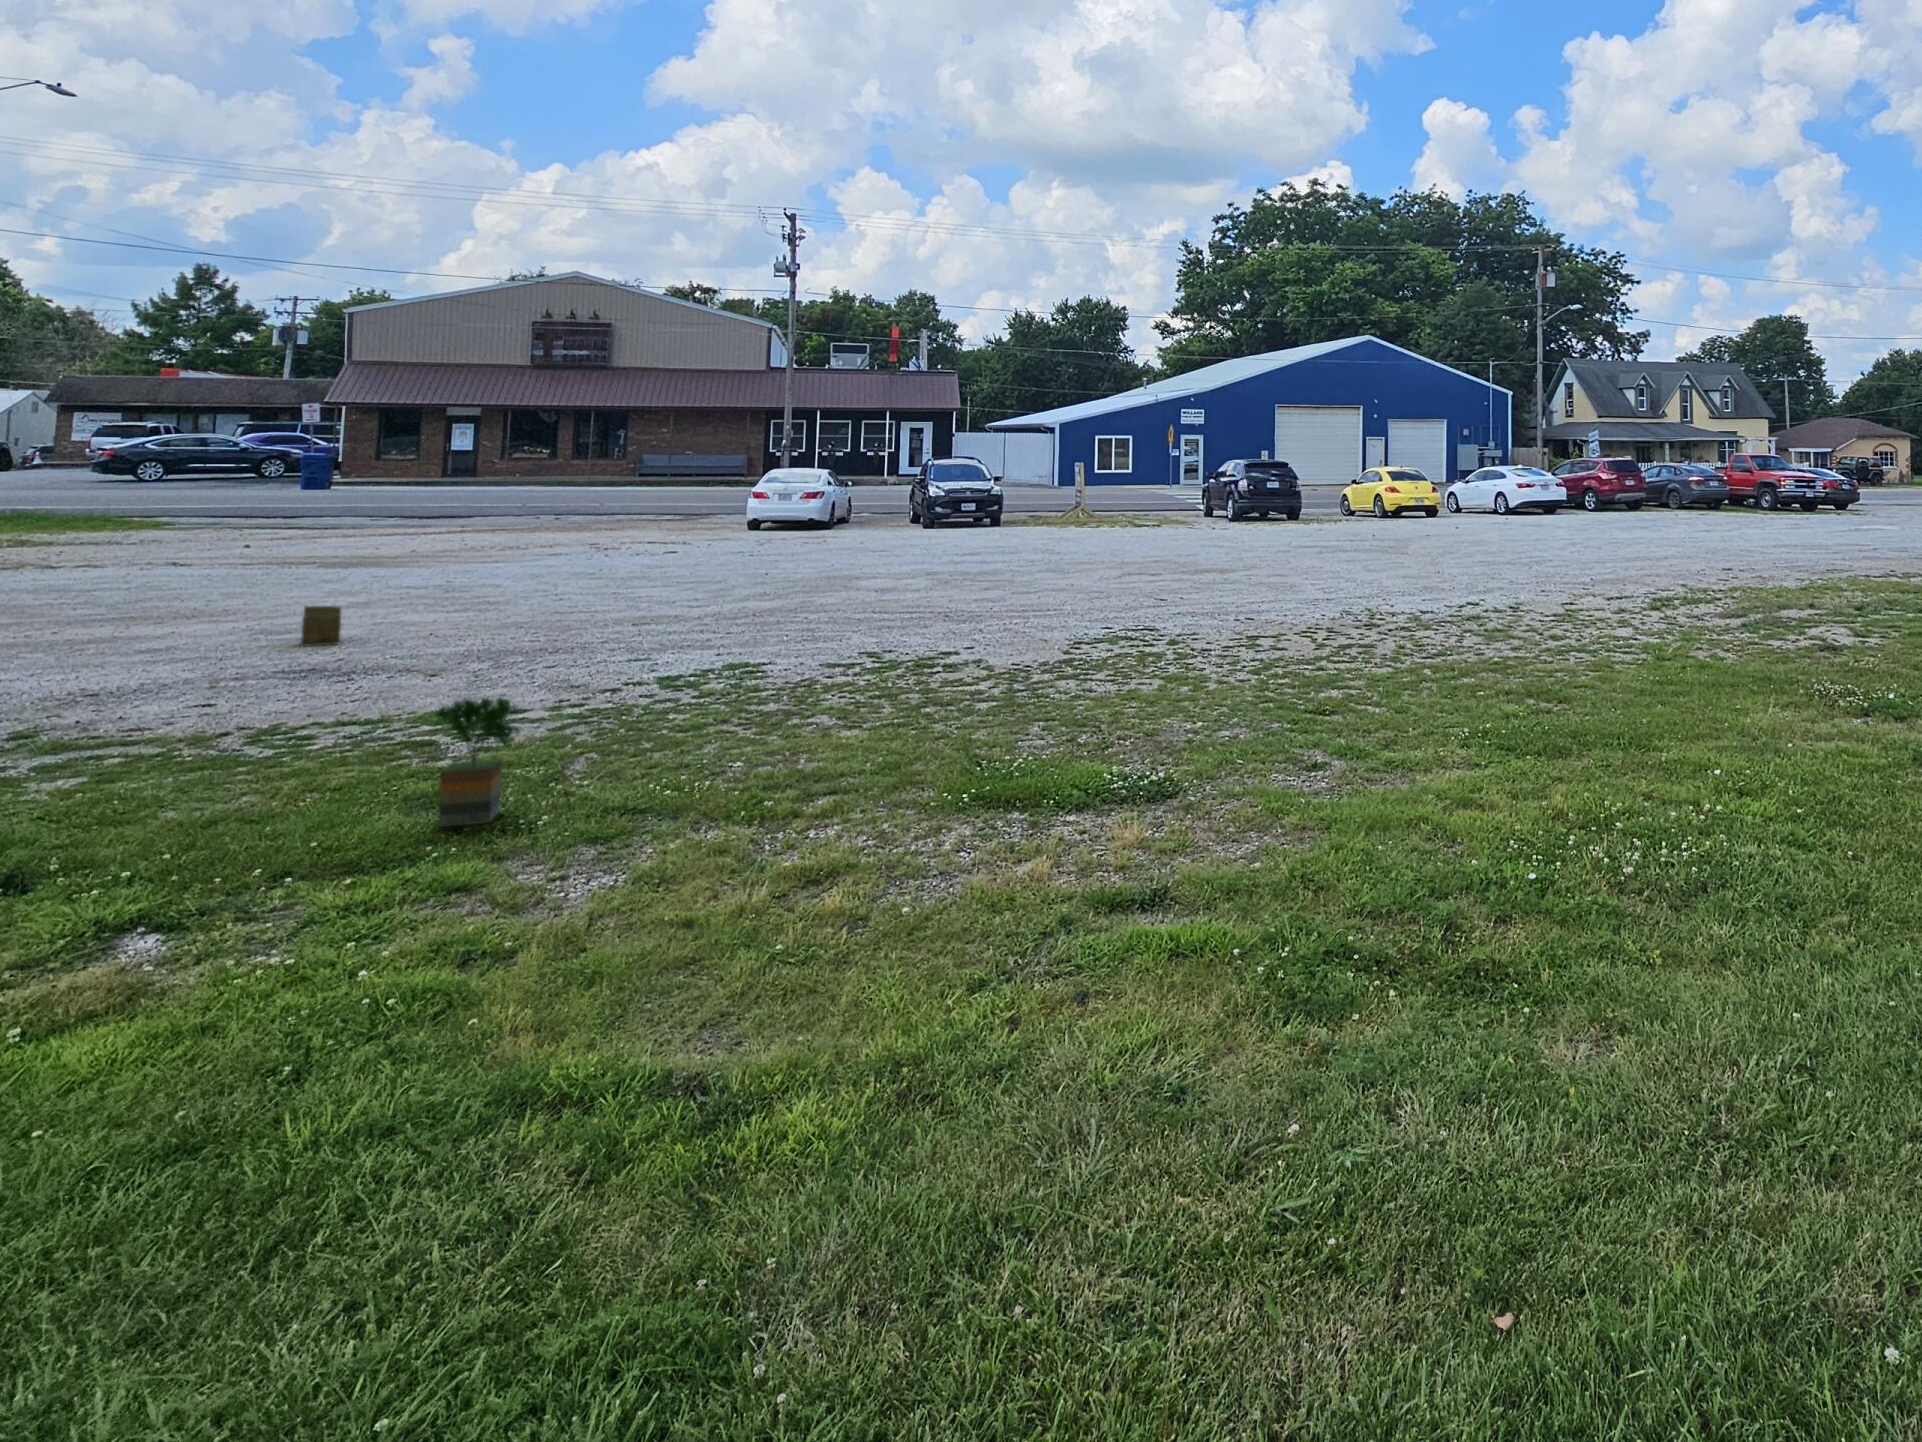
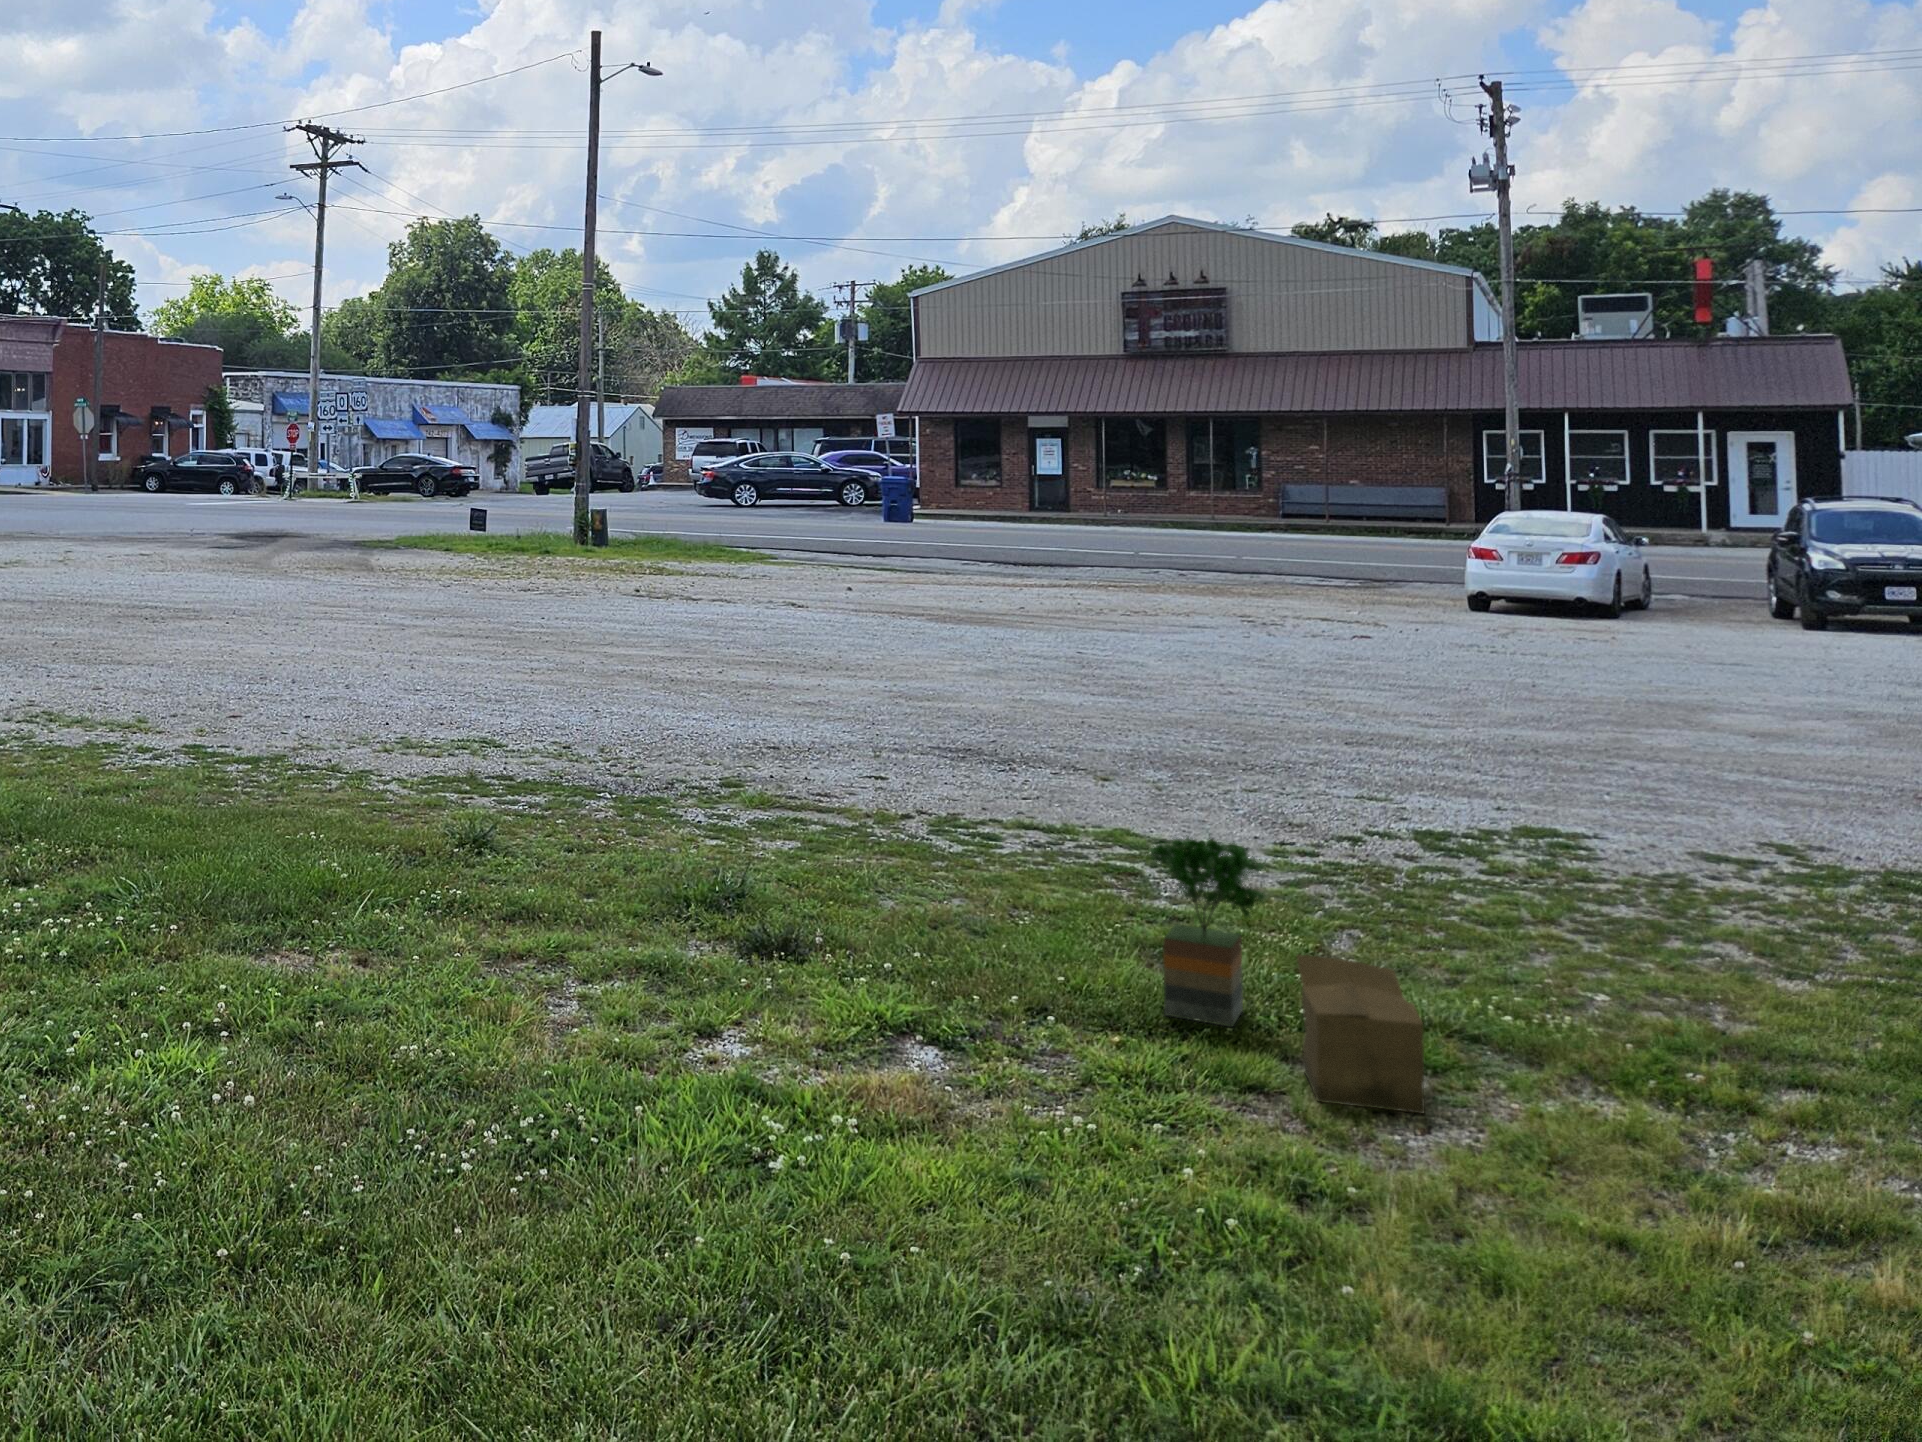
cardboard box: present [301,606,341,647] -> present [1297,954,1425,1113]

